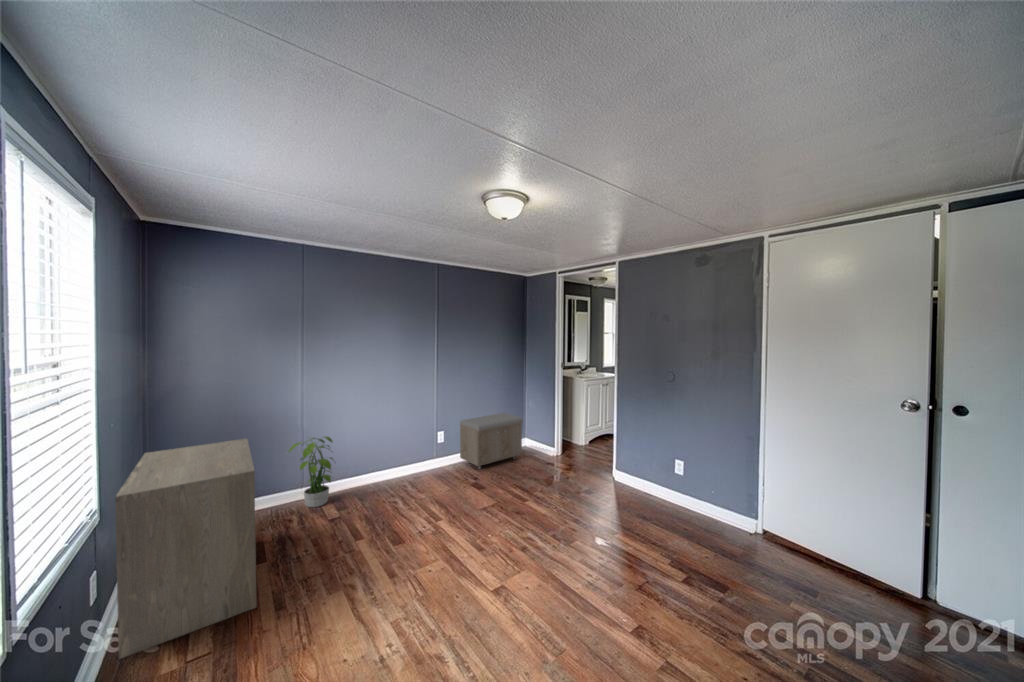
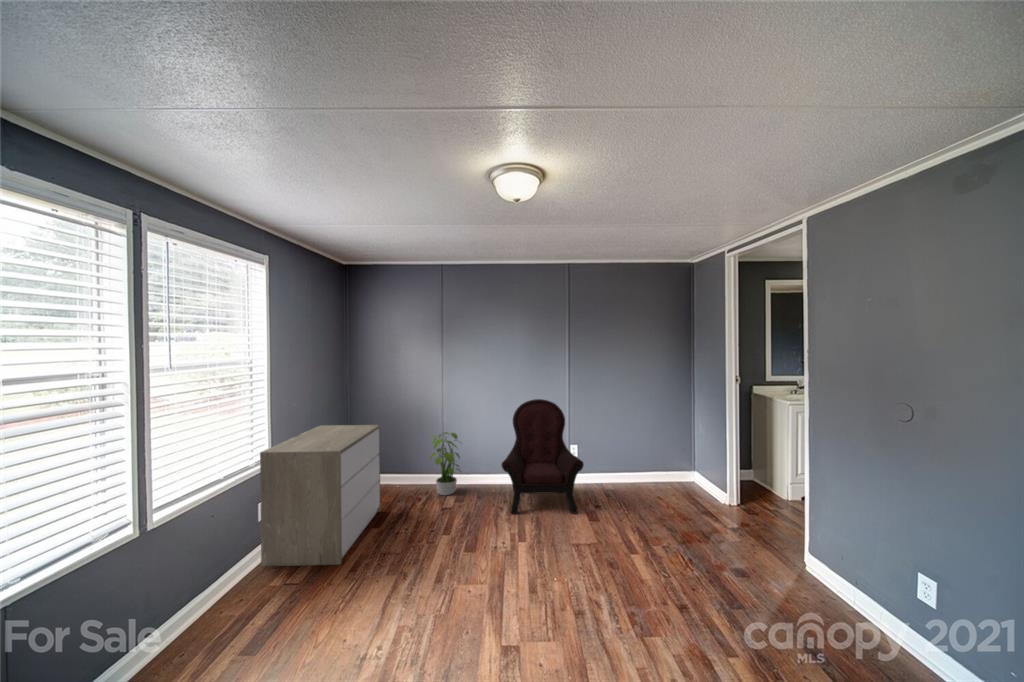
armchair: none [388,392,463,503] -> present [502,399,584,514]
storage bench: present [460,413,523,469] -> none [598,435,677,498]

